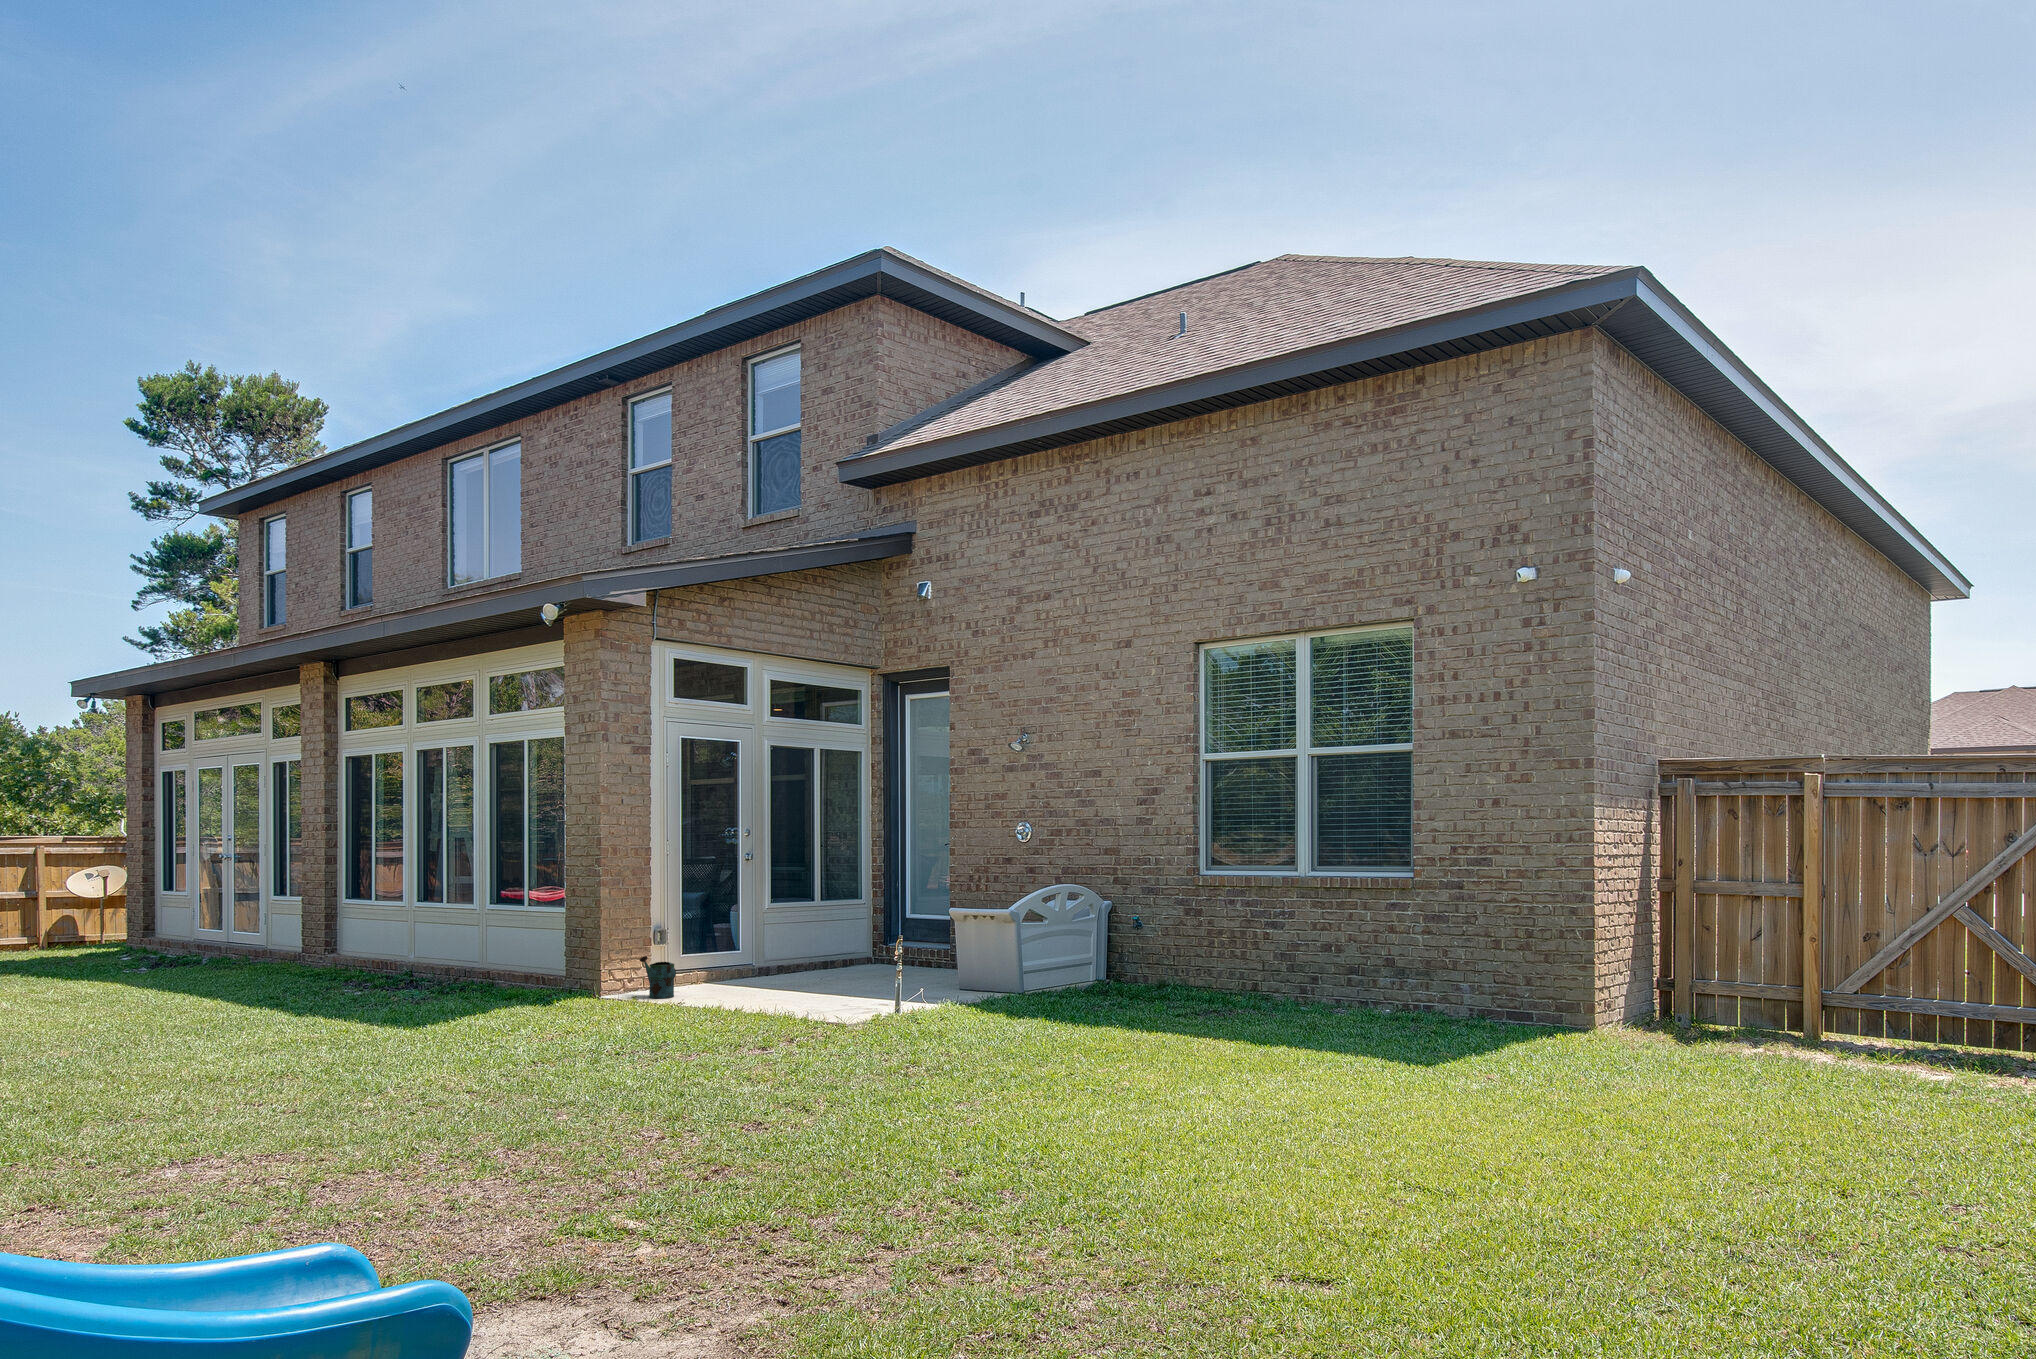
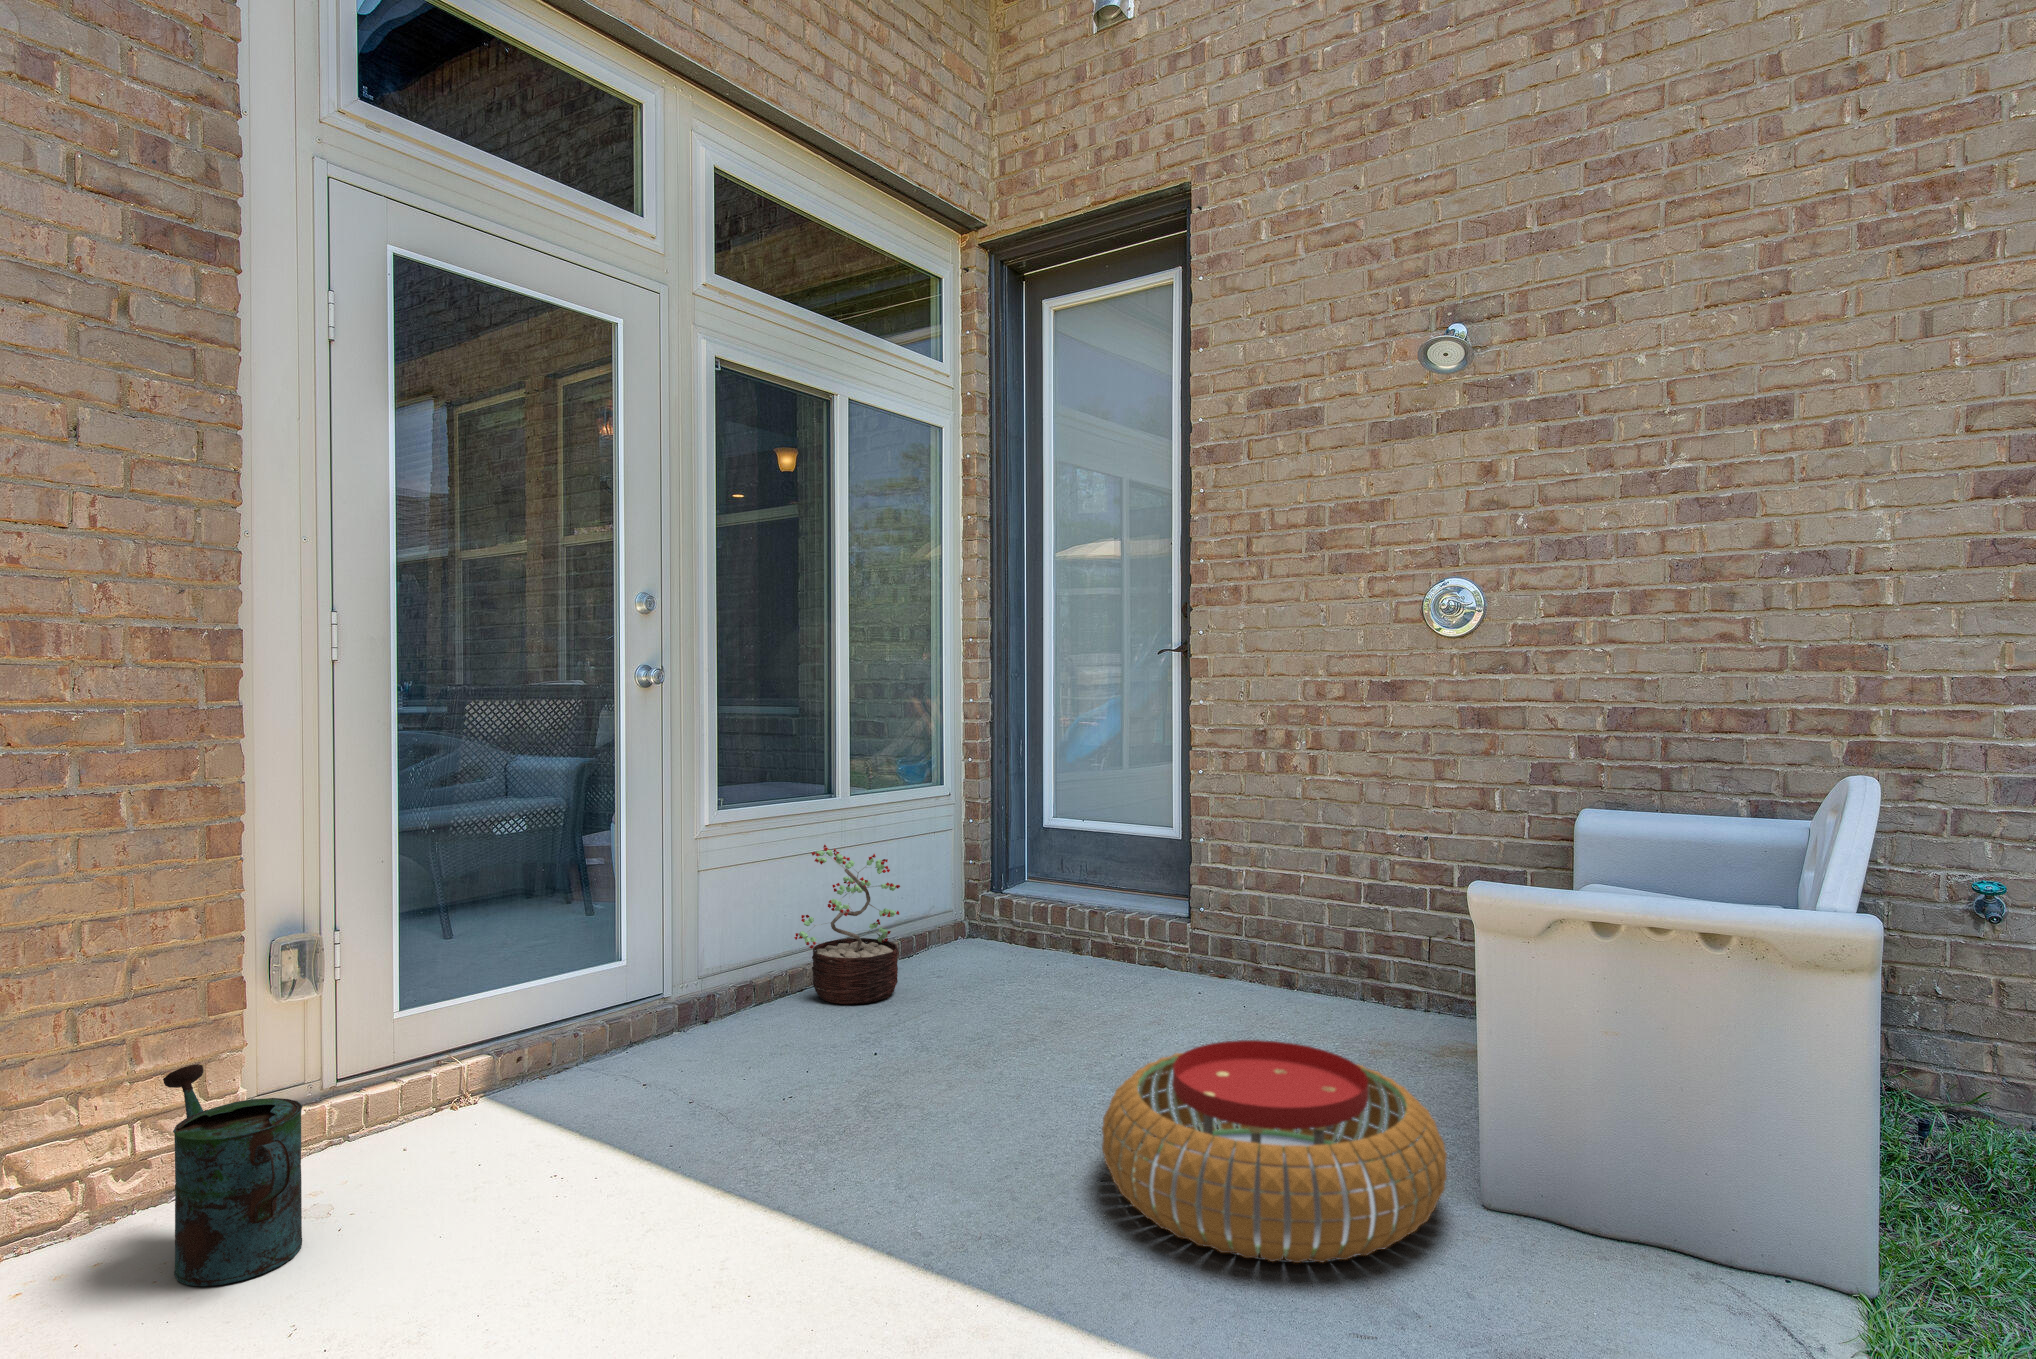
decorative plant: none [798,917,837,974] -> present [794,845,900,1004]
pouf: none [864,961,950,1000] -> present [1102,1040,1447,1263]

